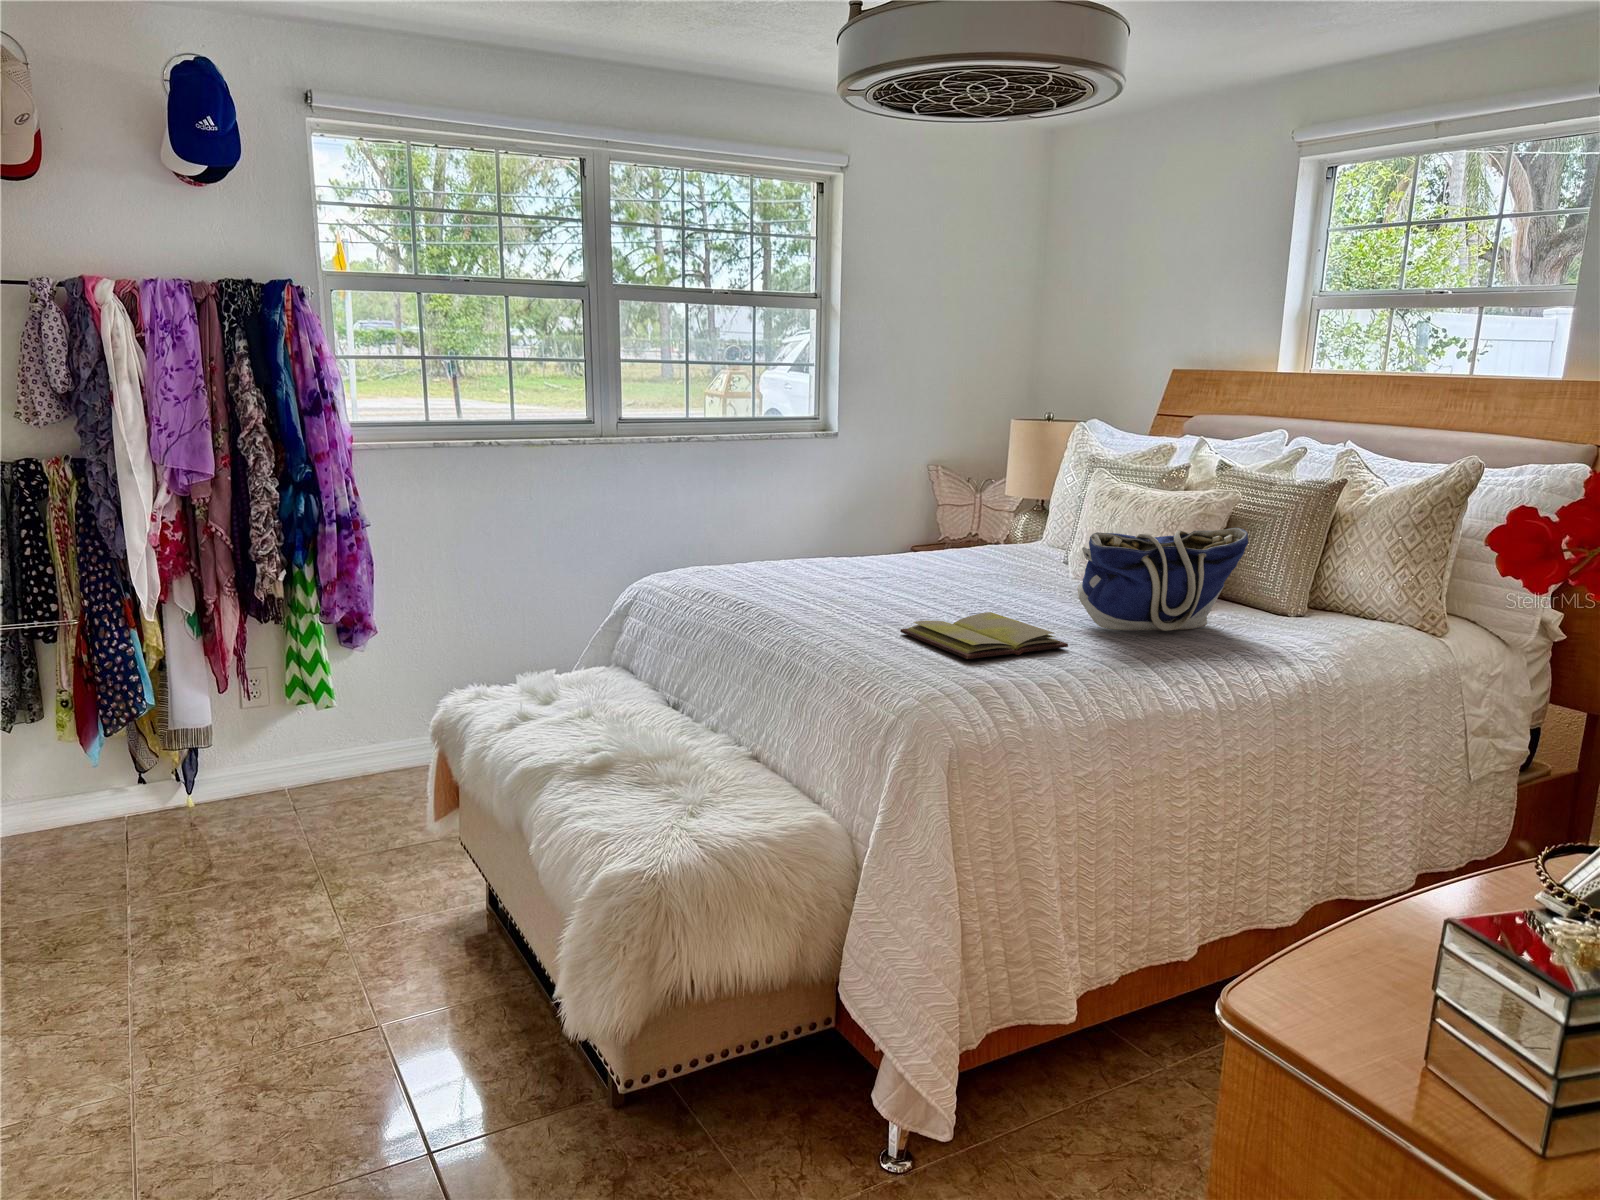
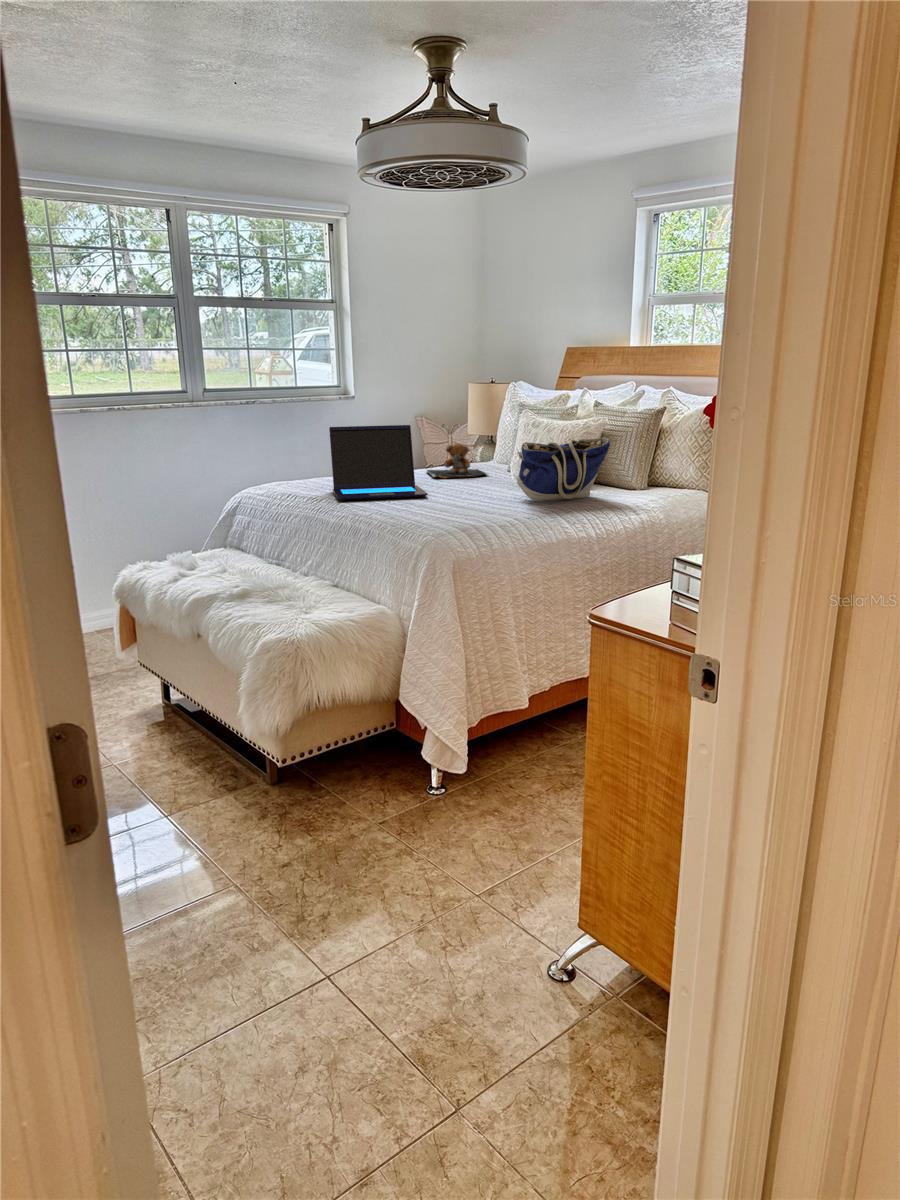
laptop: none [776,487,926,609] -> present [329,425,428,500]
teddy bear: none [932,517,1033,572] -> present [427,444,487,478]
diary: present [900,612,1068,659] -> none [416,494,513,516]

